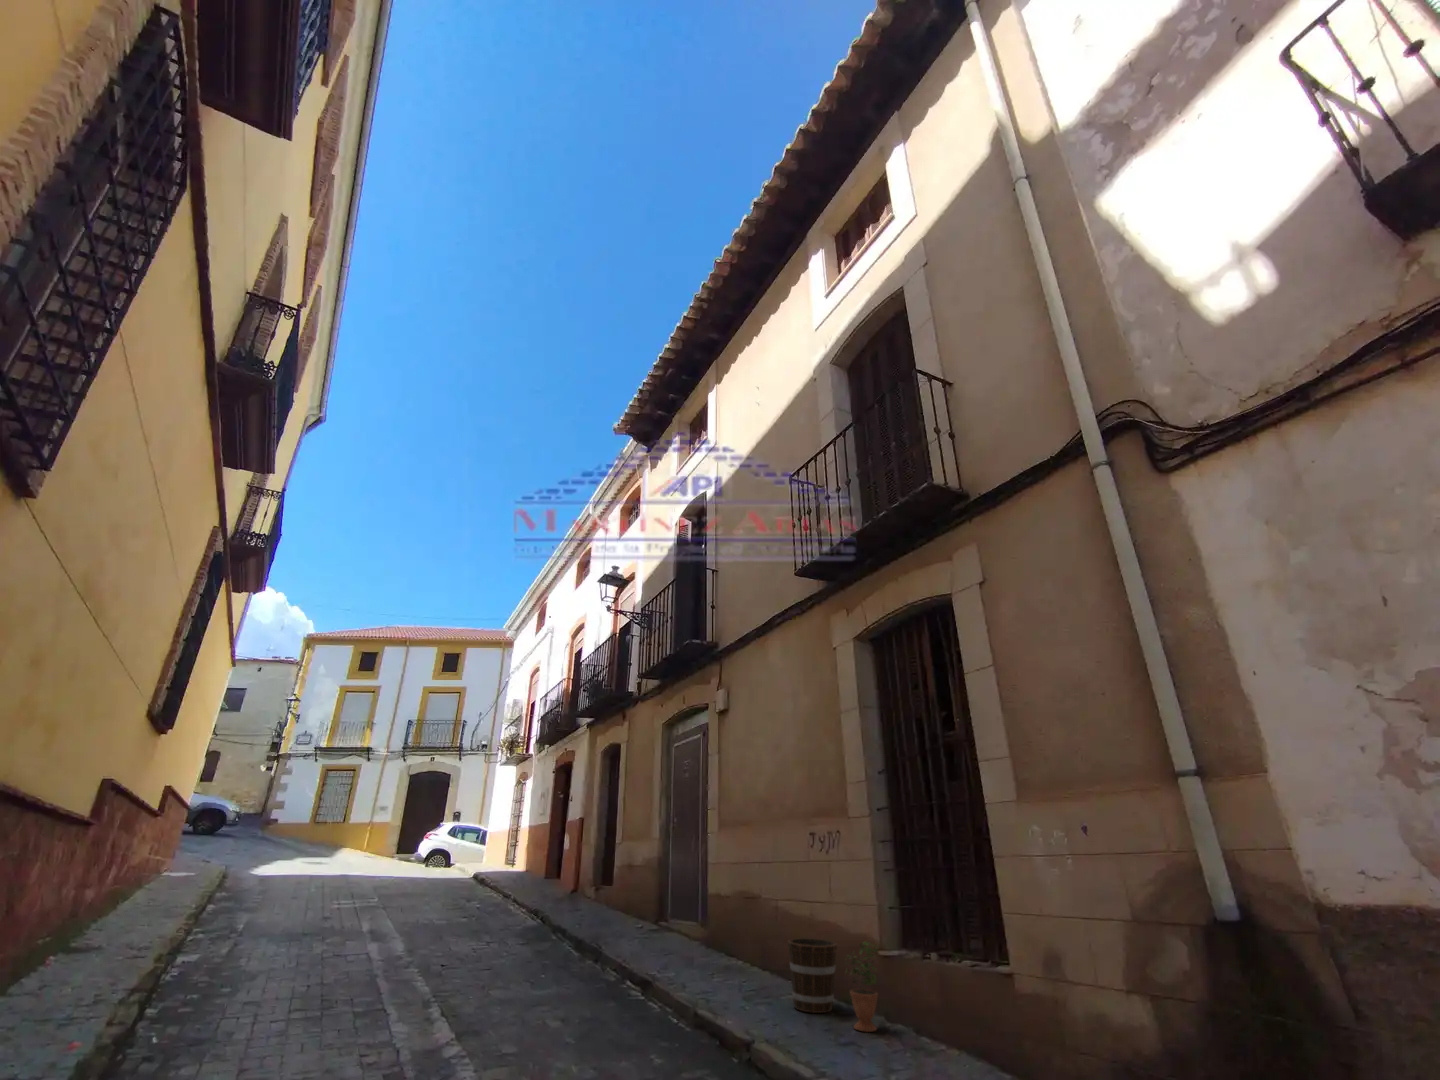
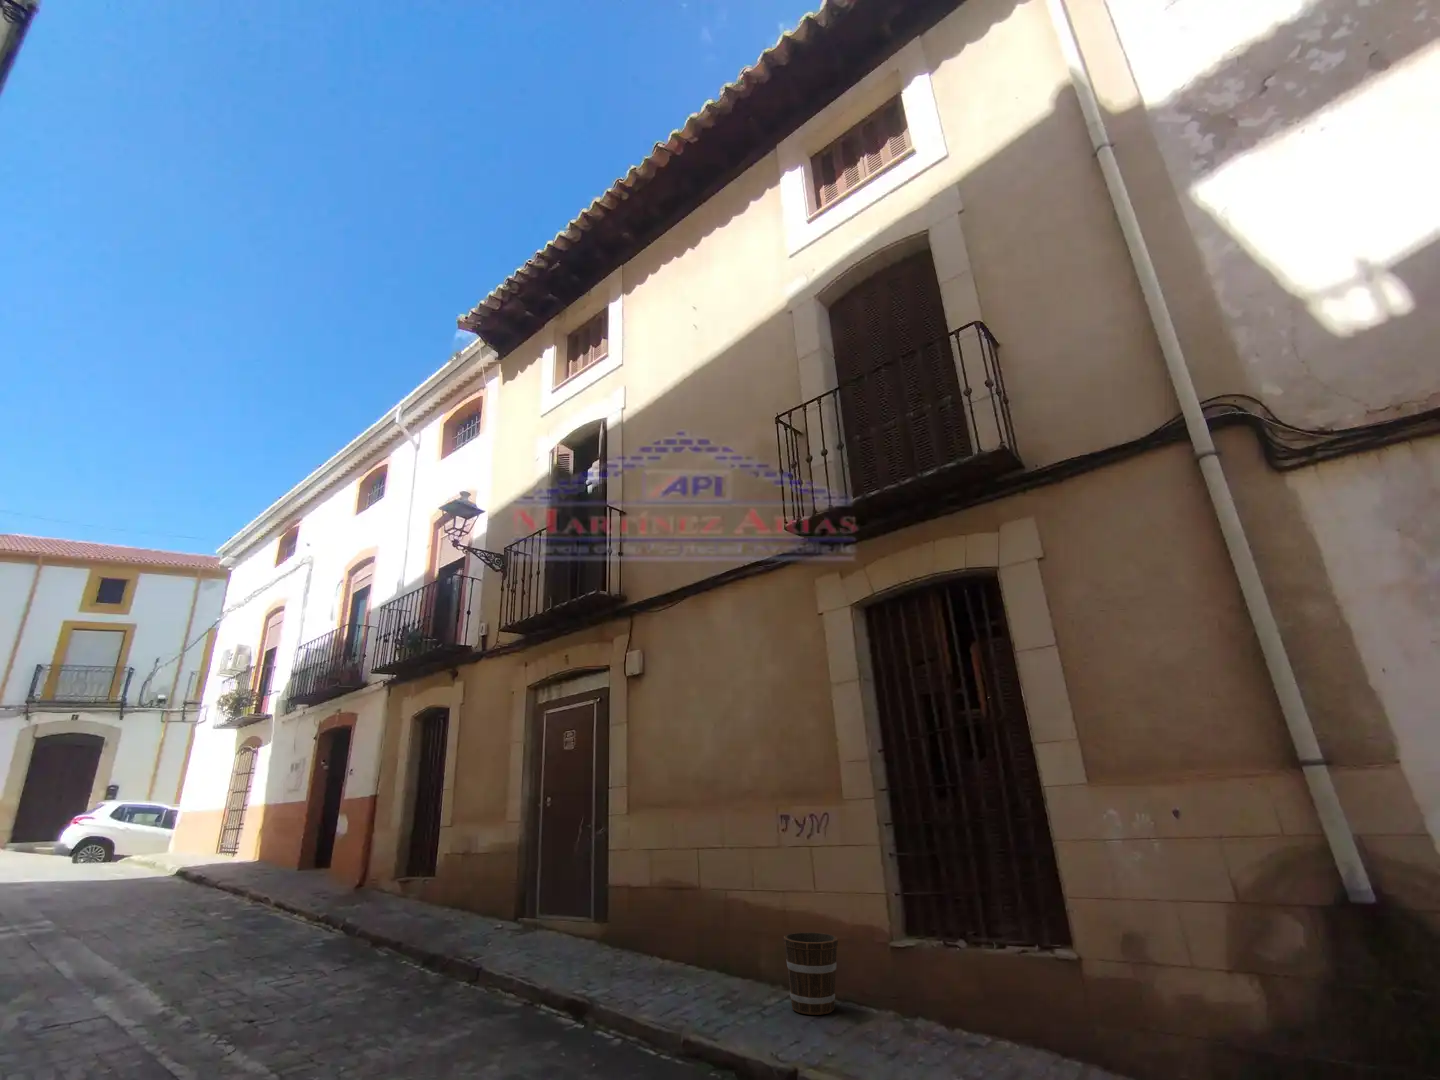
potted plant: present [846,942,878,1032] -> none [867,929,905,1030]

